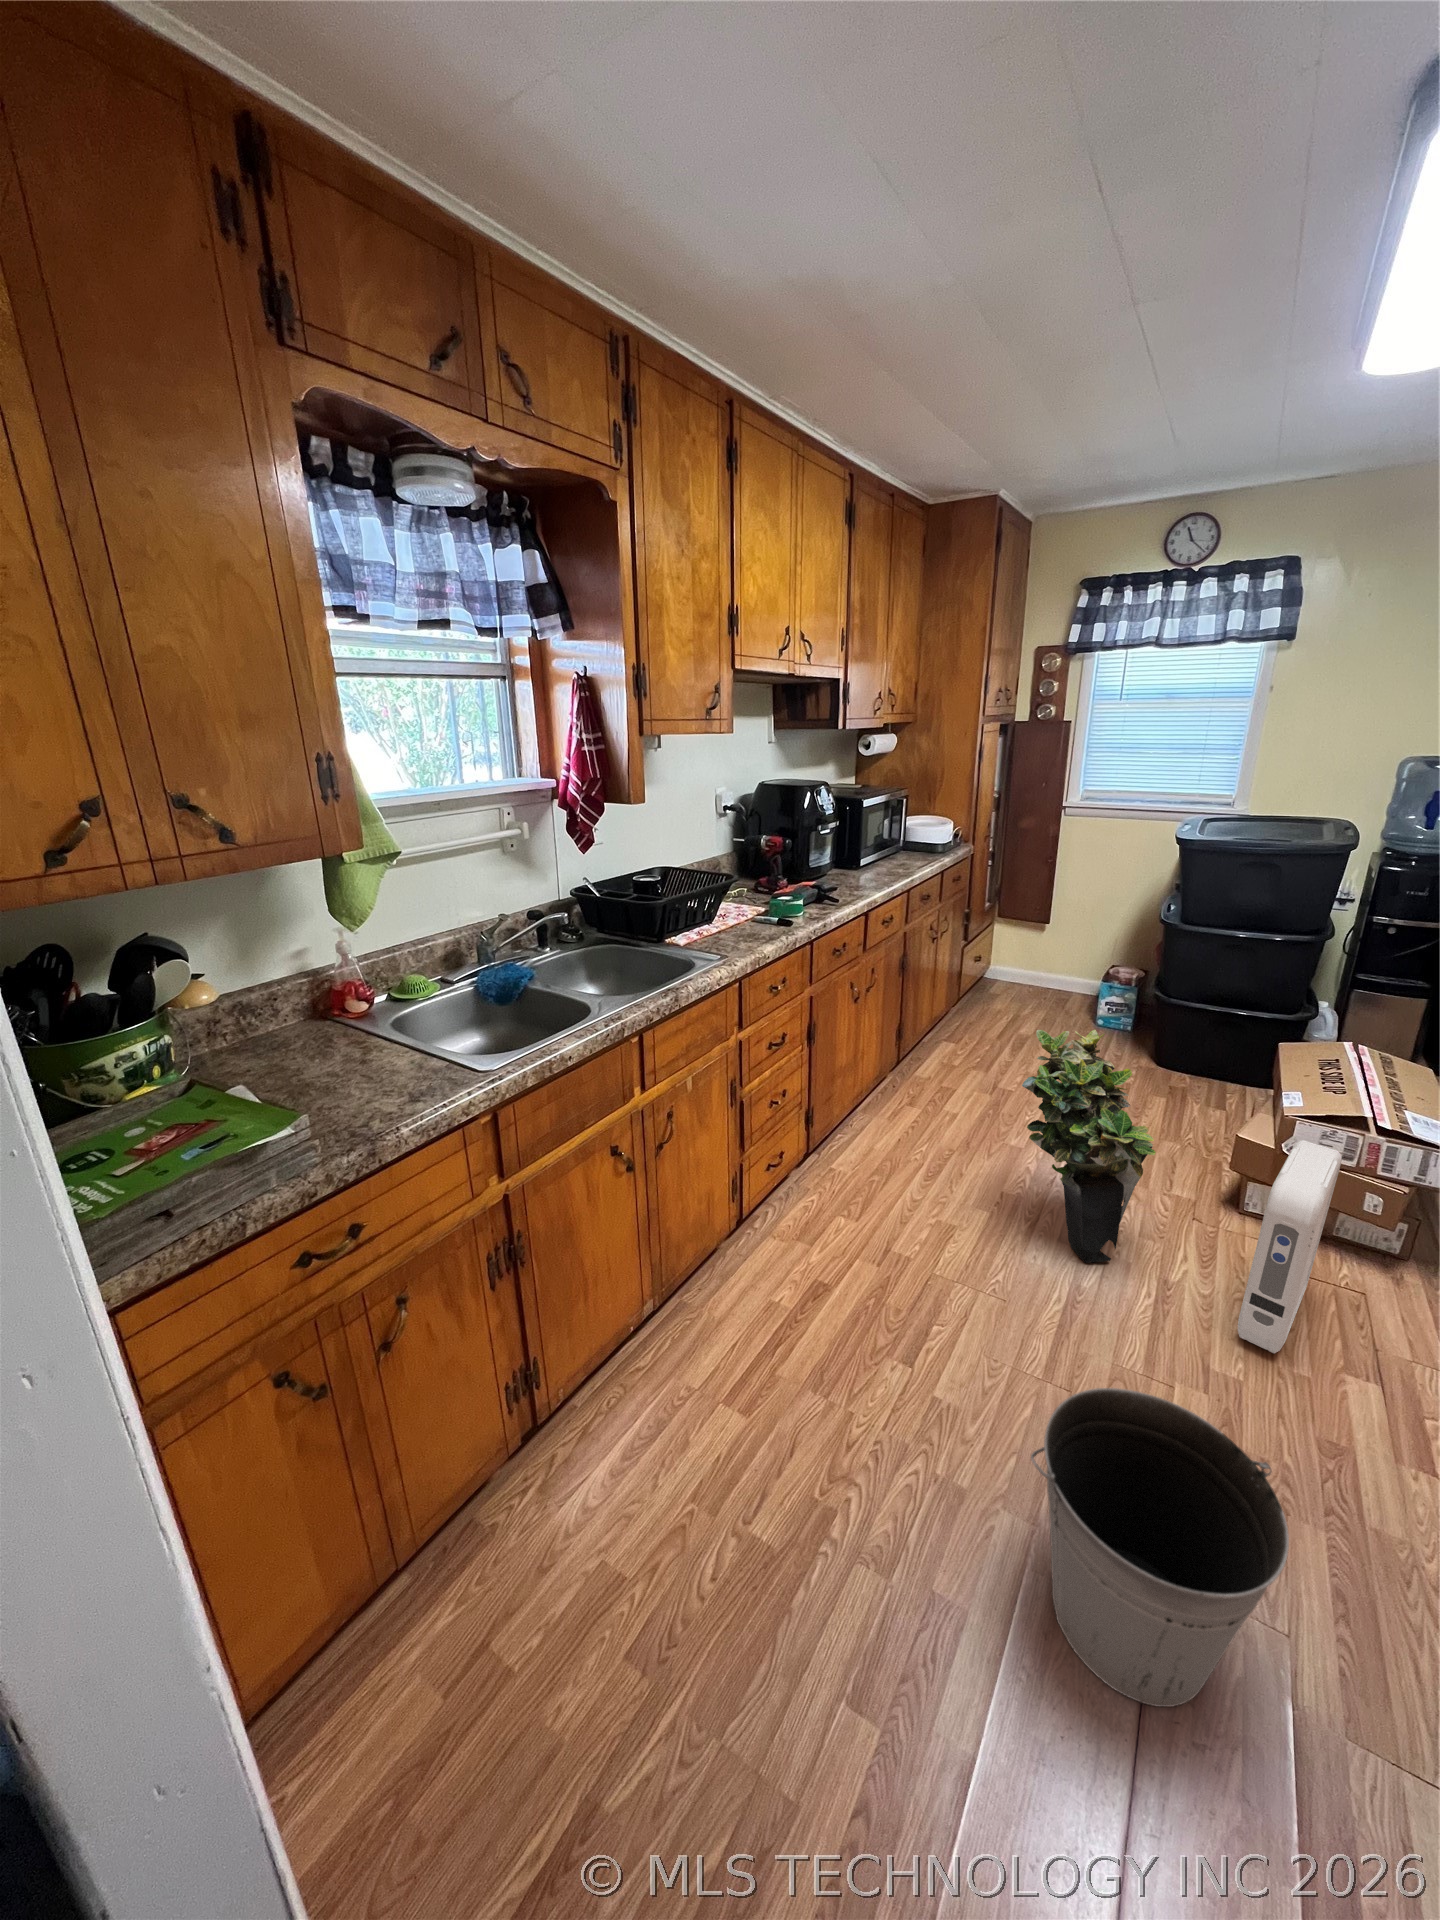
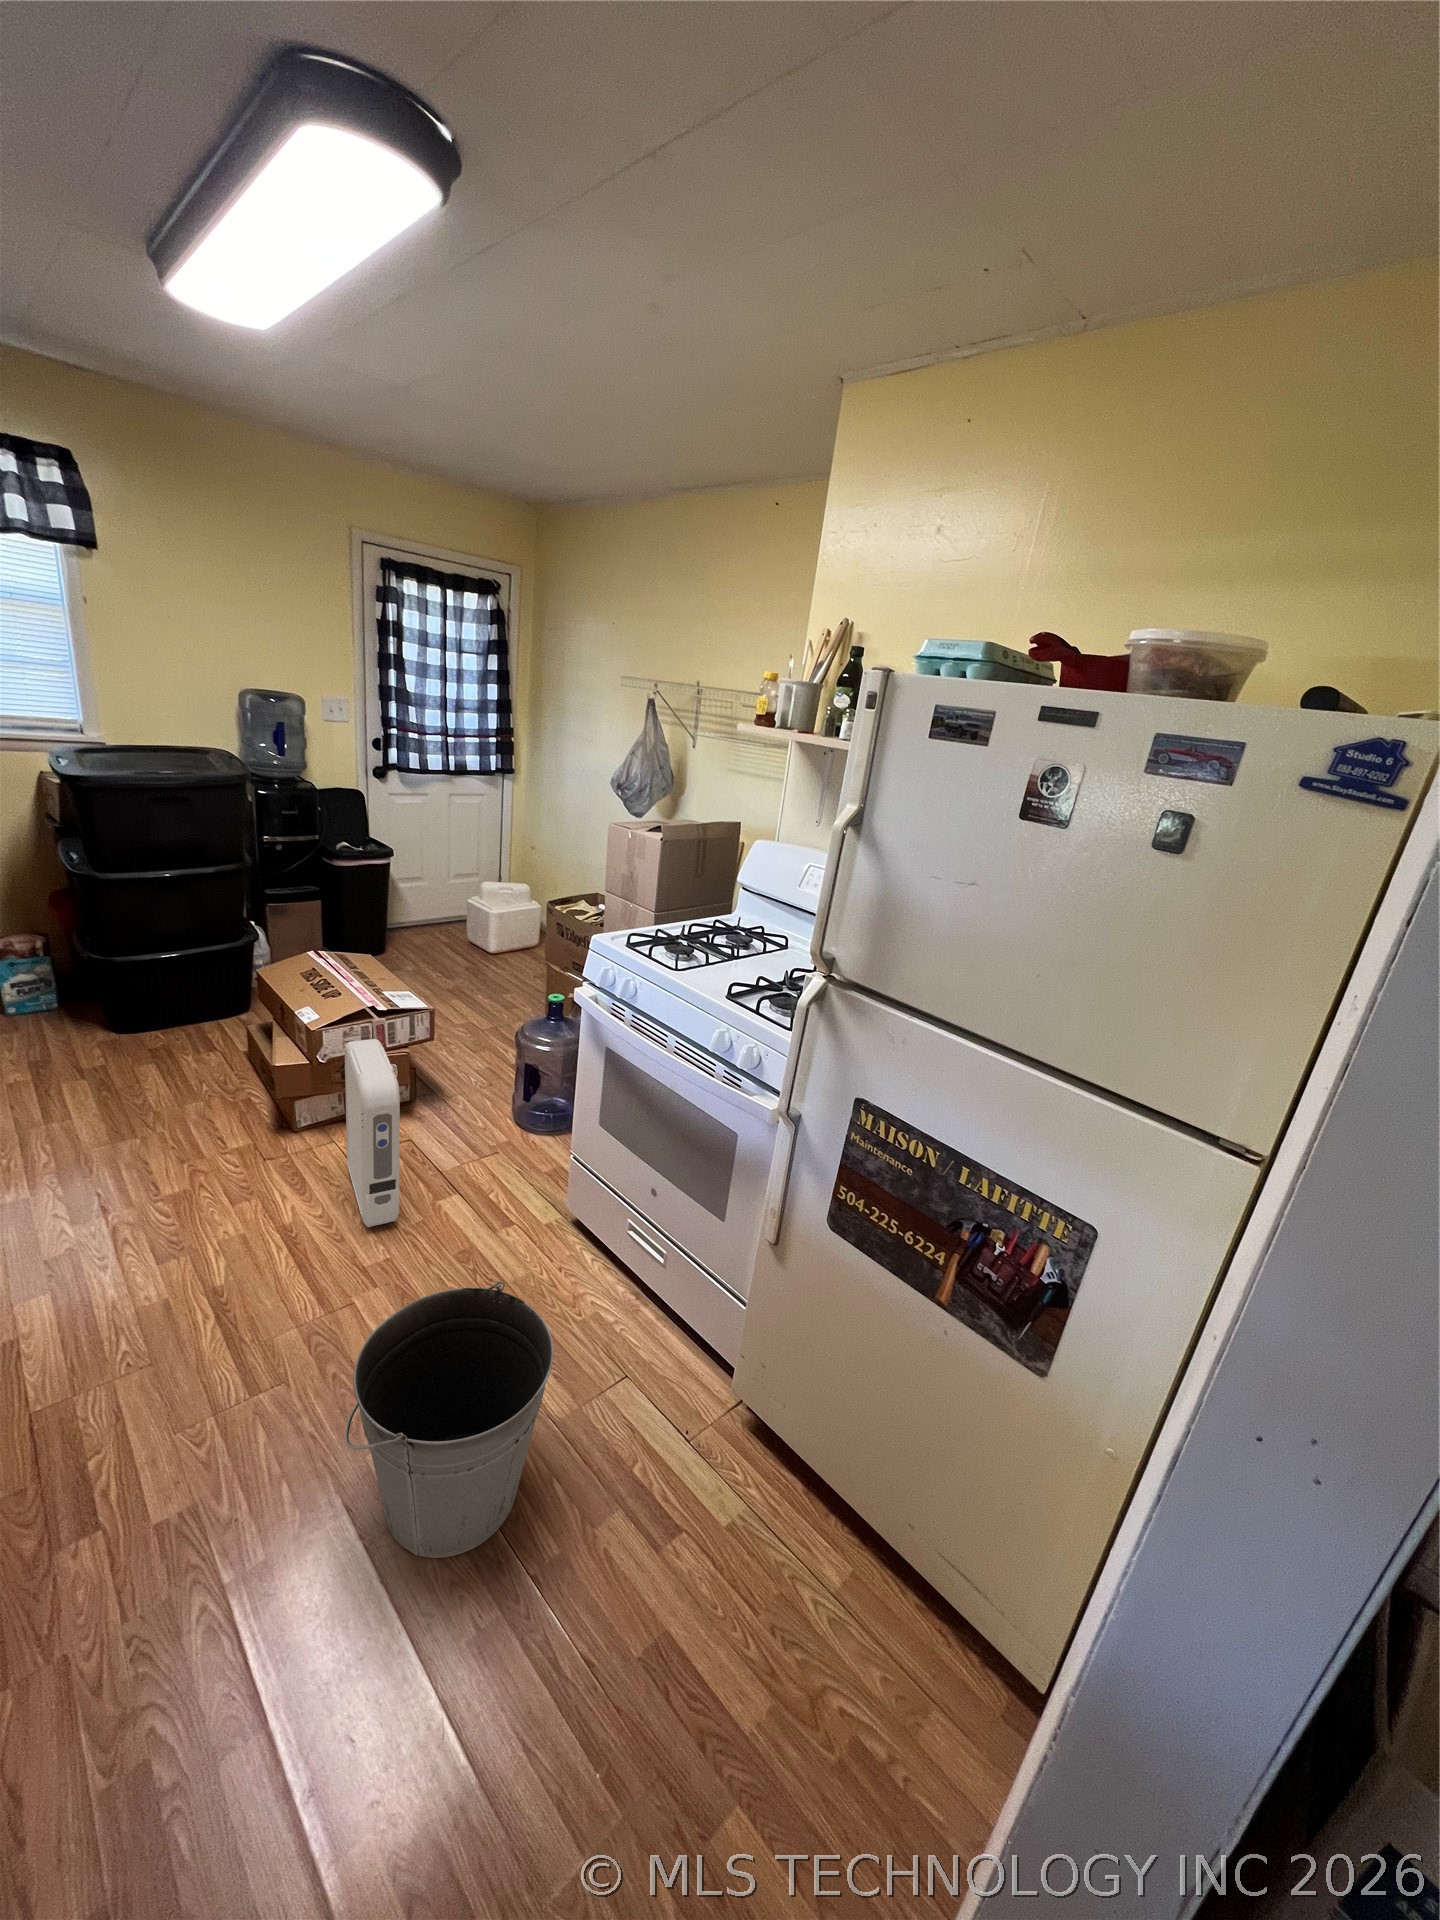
potted plant: present [1022,1030,1156,1263] -> none [35,1013,238,1264]

